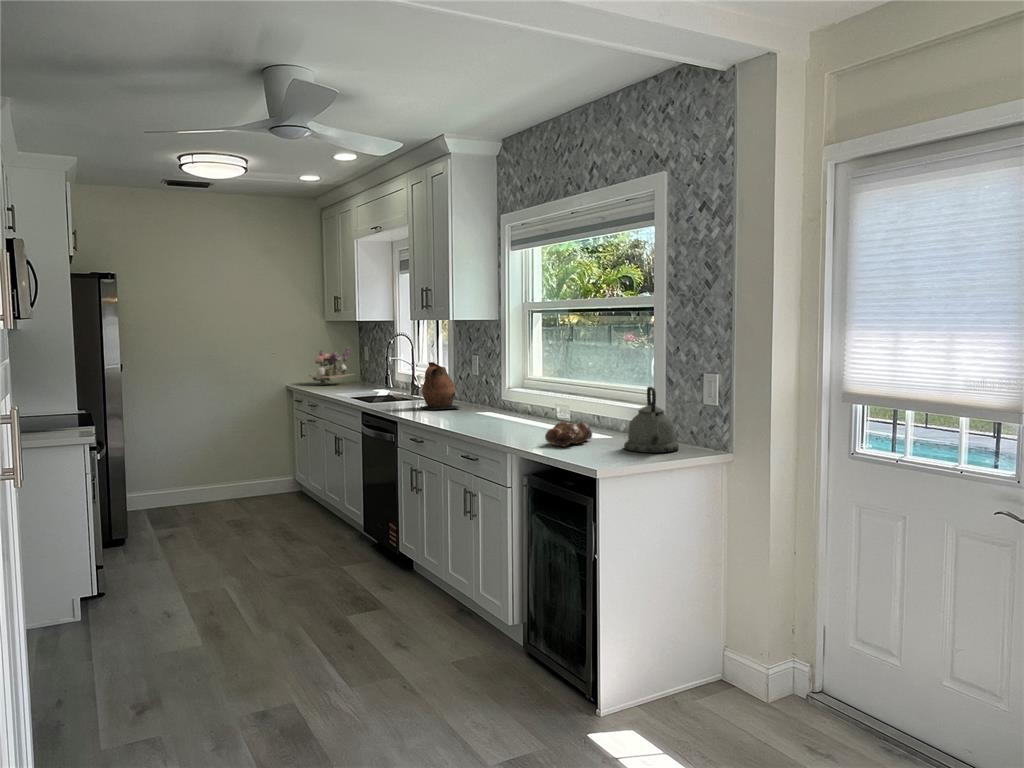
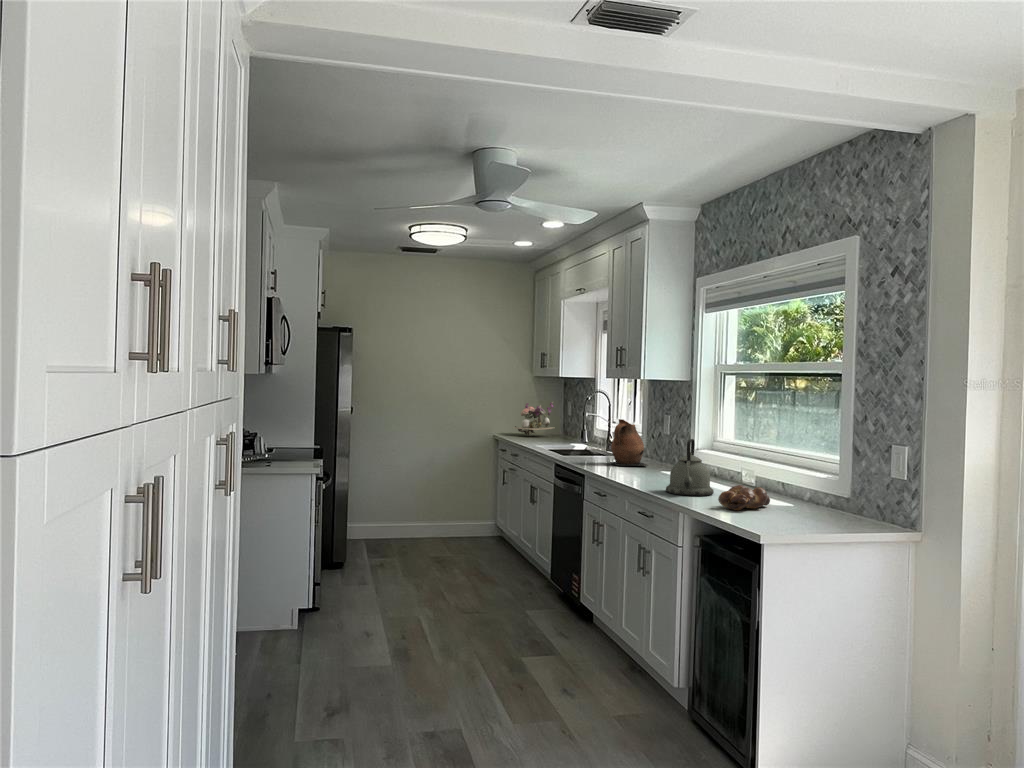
kettle: present [624,387,679,453] -> present [666,439,714,496]

